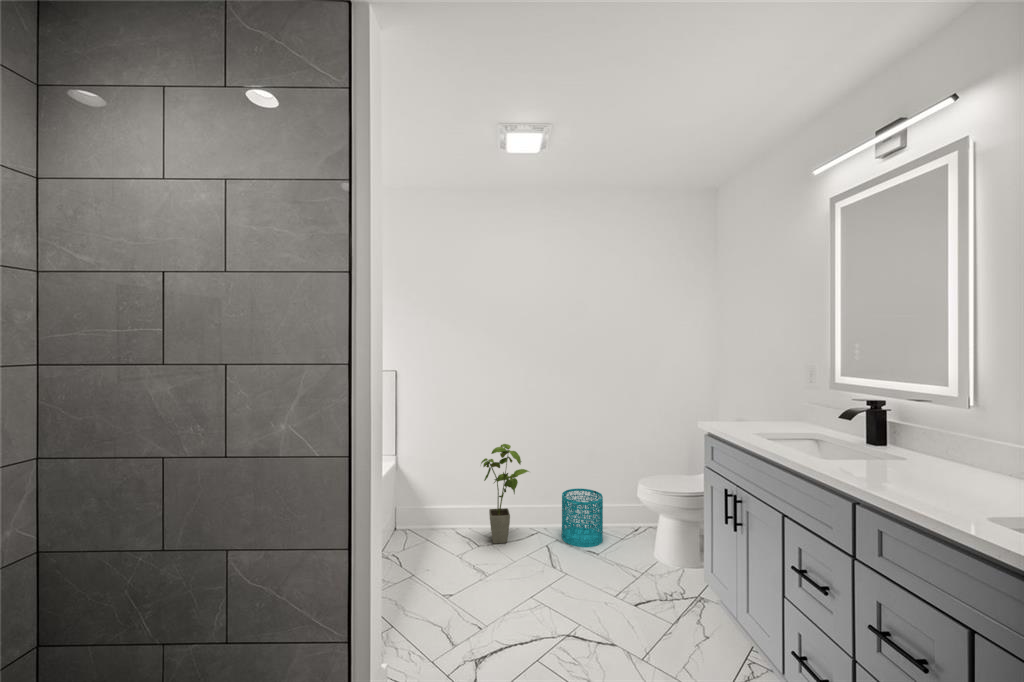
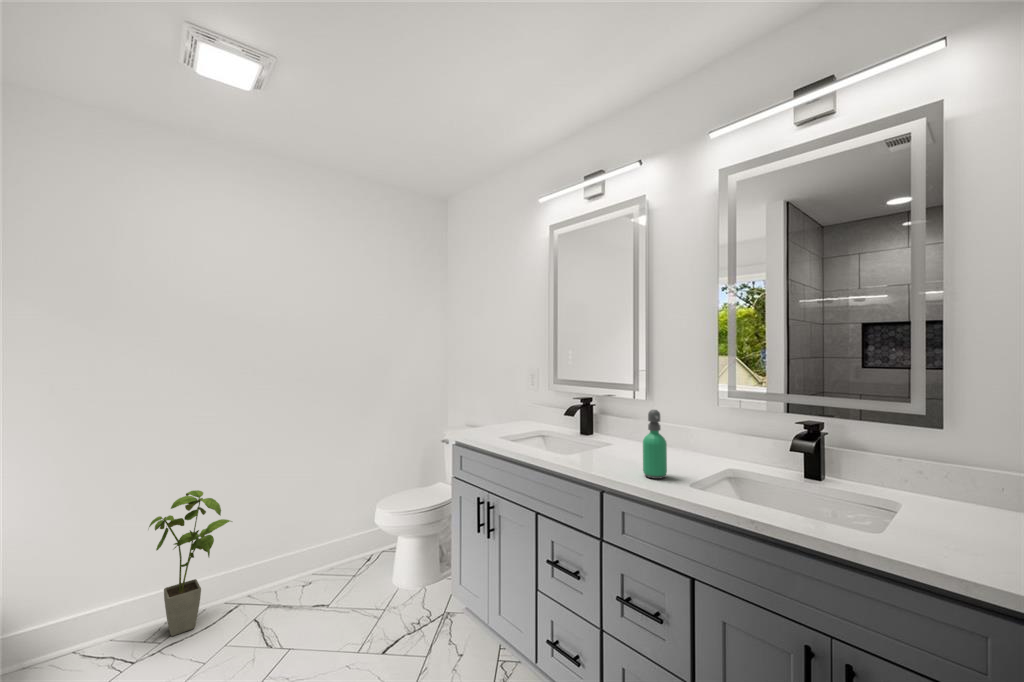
soap dispenser: none [916,417,956,503] -> present [643,410,667,479]
wastebasket: present [562,489,603,547] -> none [278,525,333,601]

